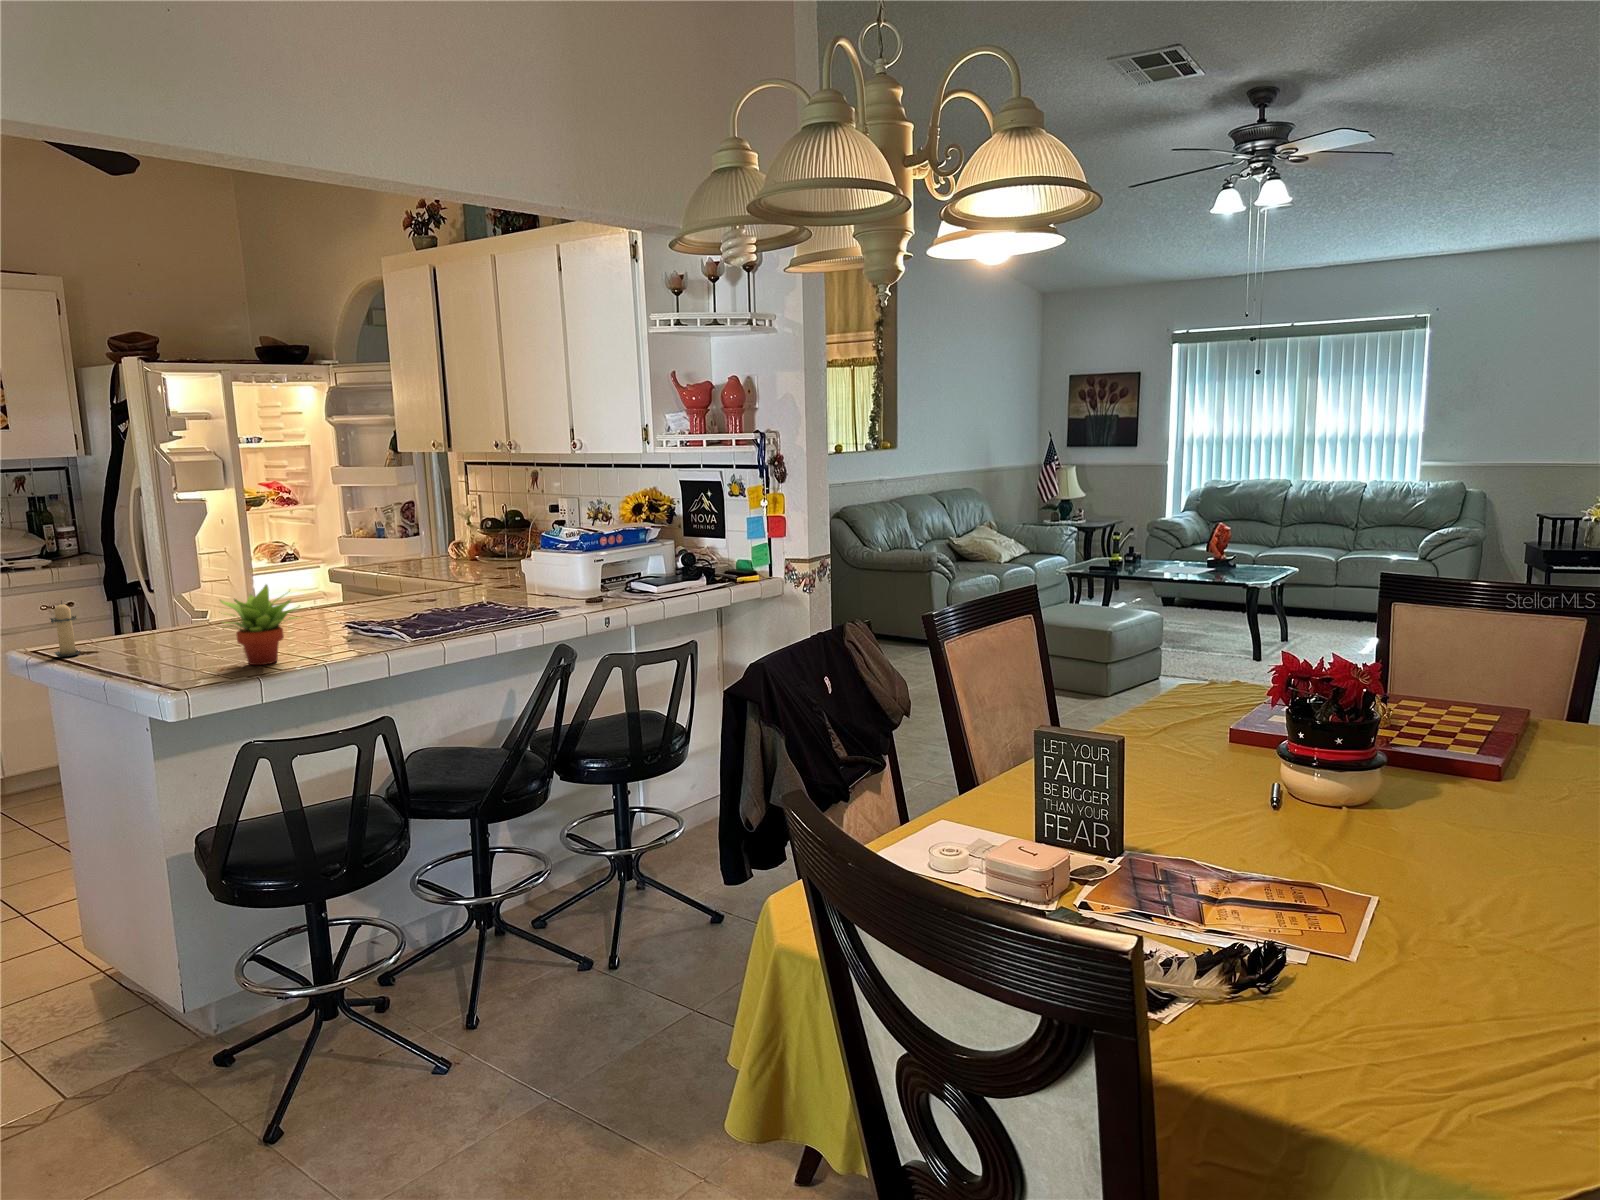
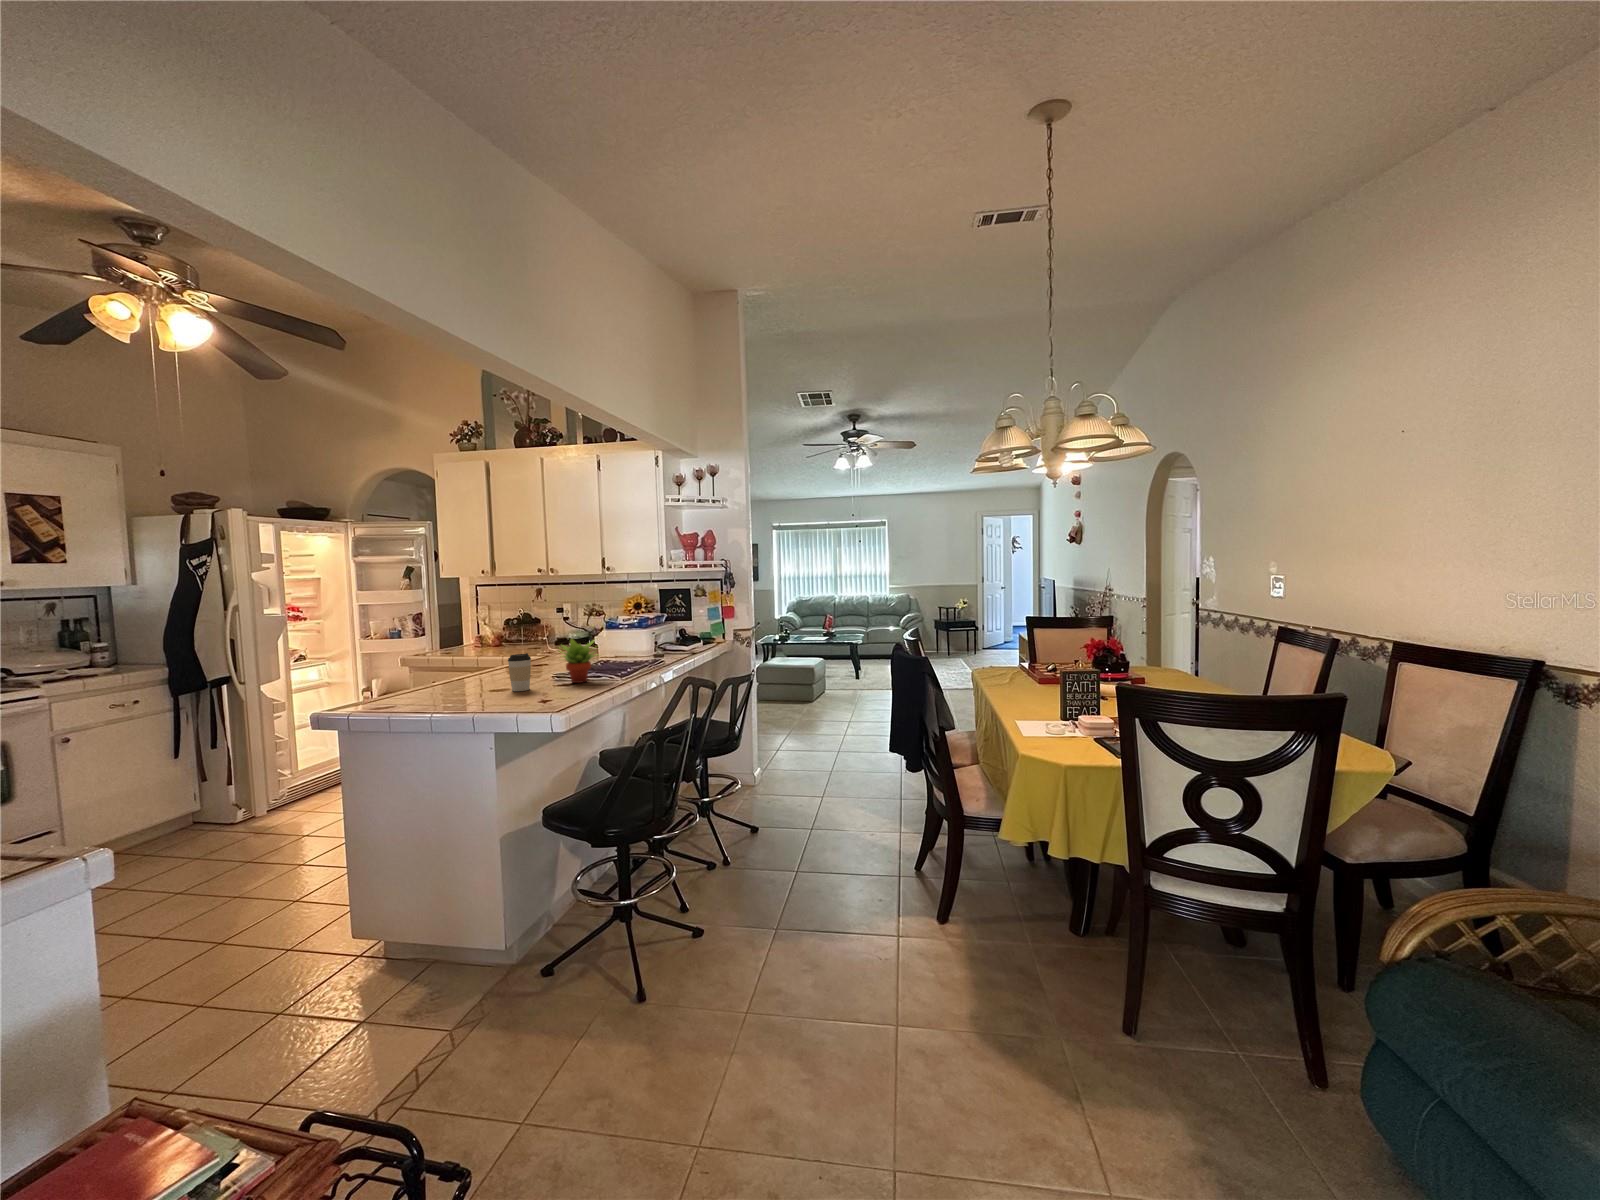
candle: present [50,601,80,656] -> none [404,659,425,696]
coffee cup: none [134,608,177,671] -> present [508,653,531,691]

